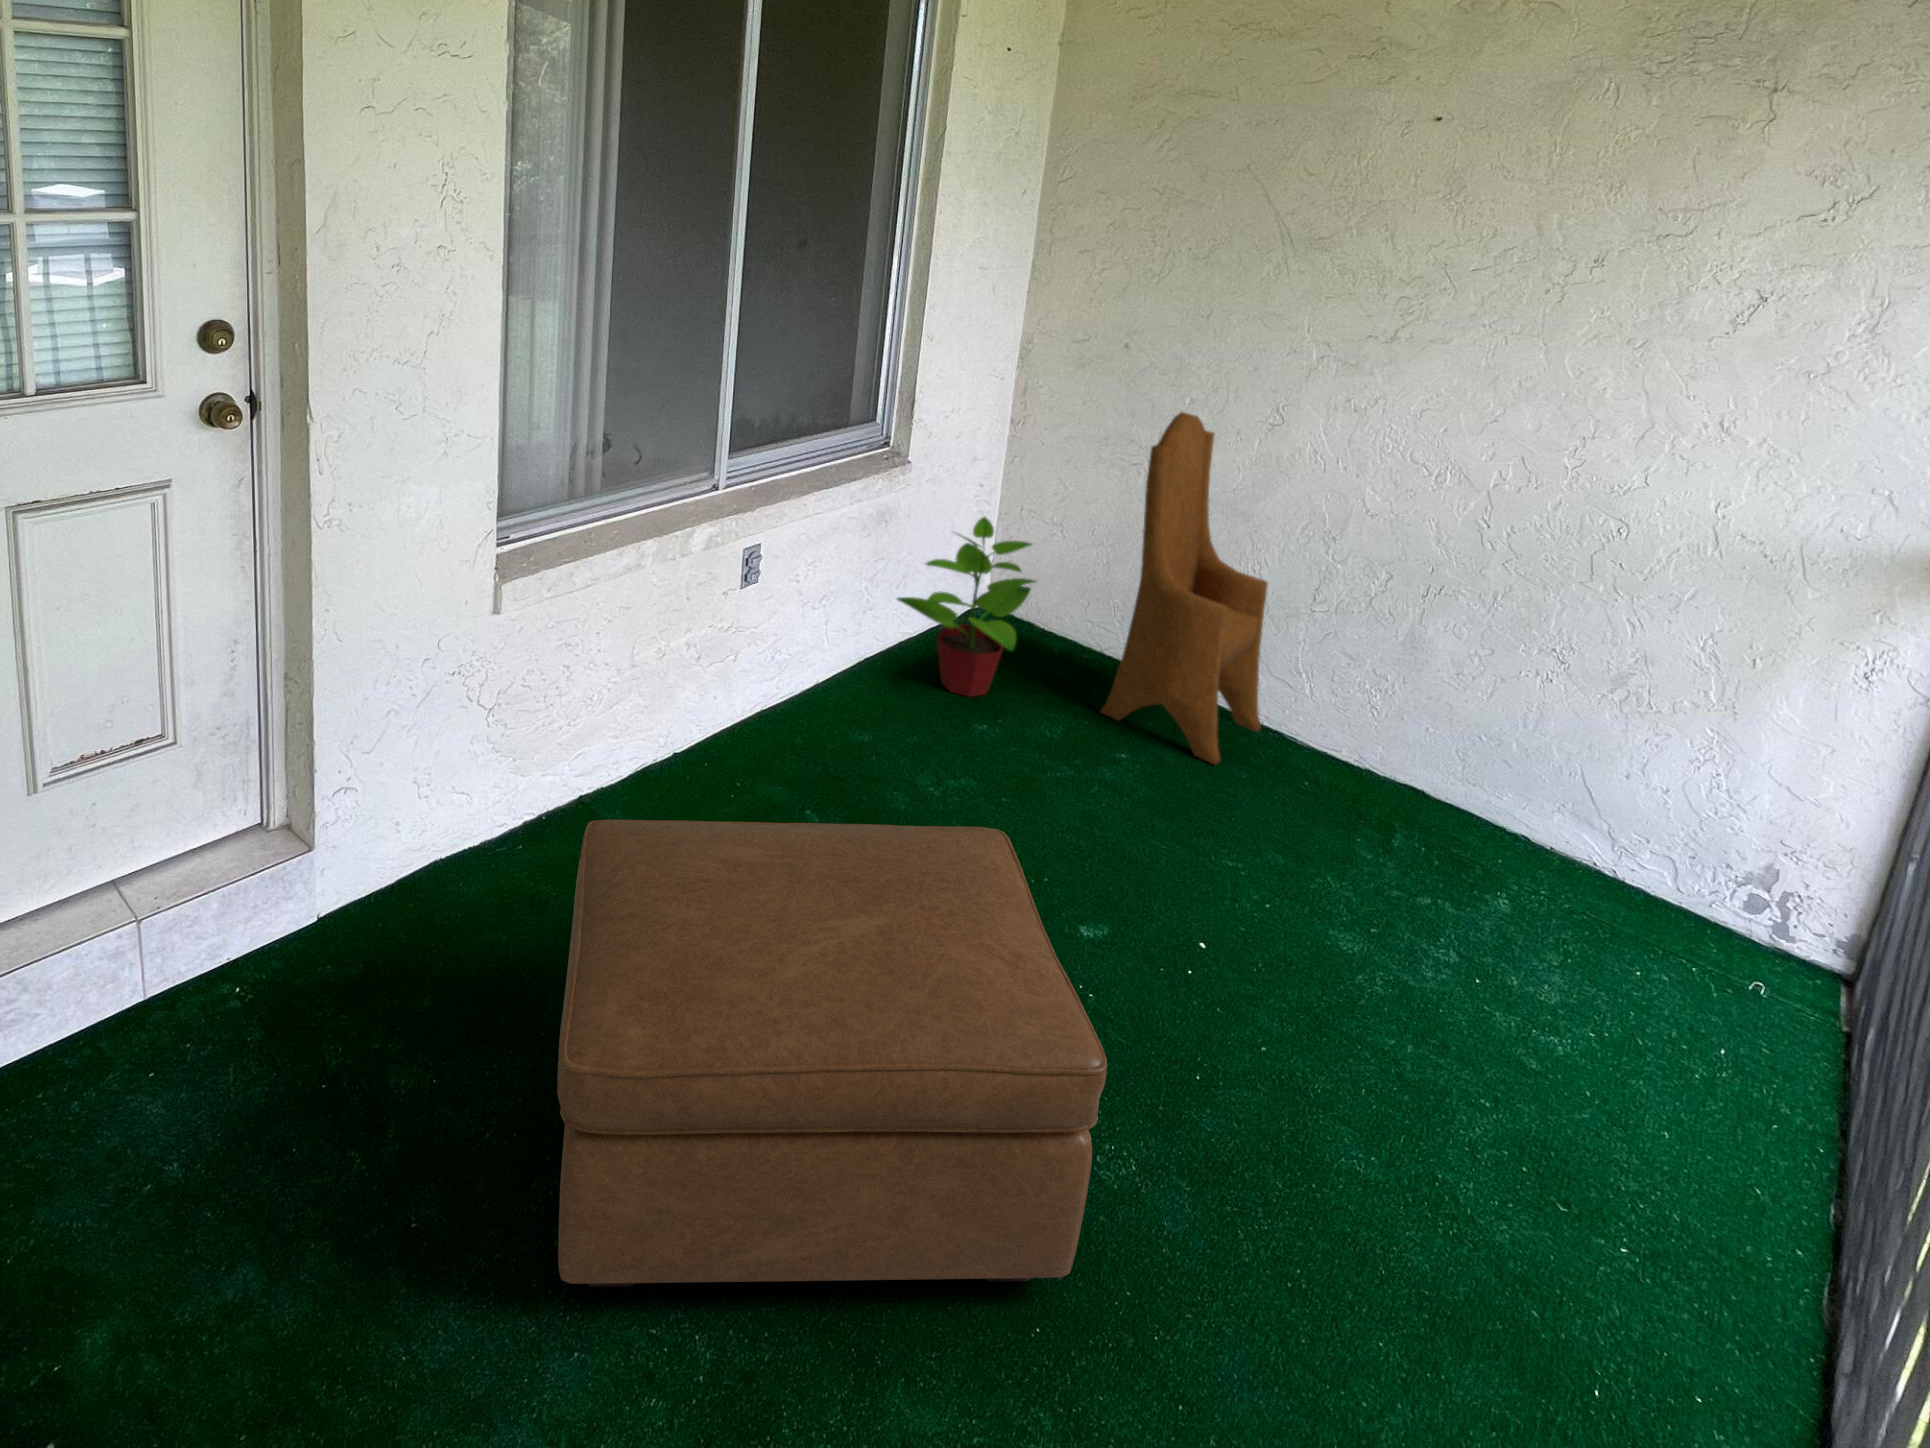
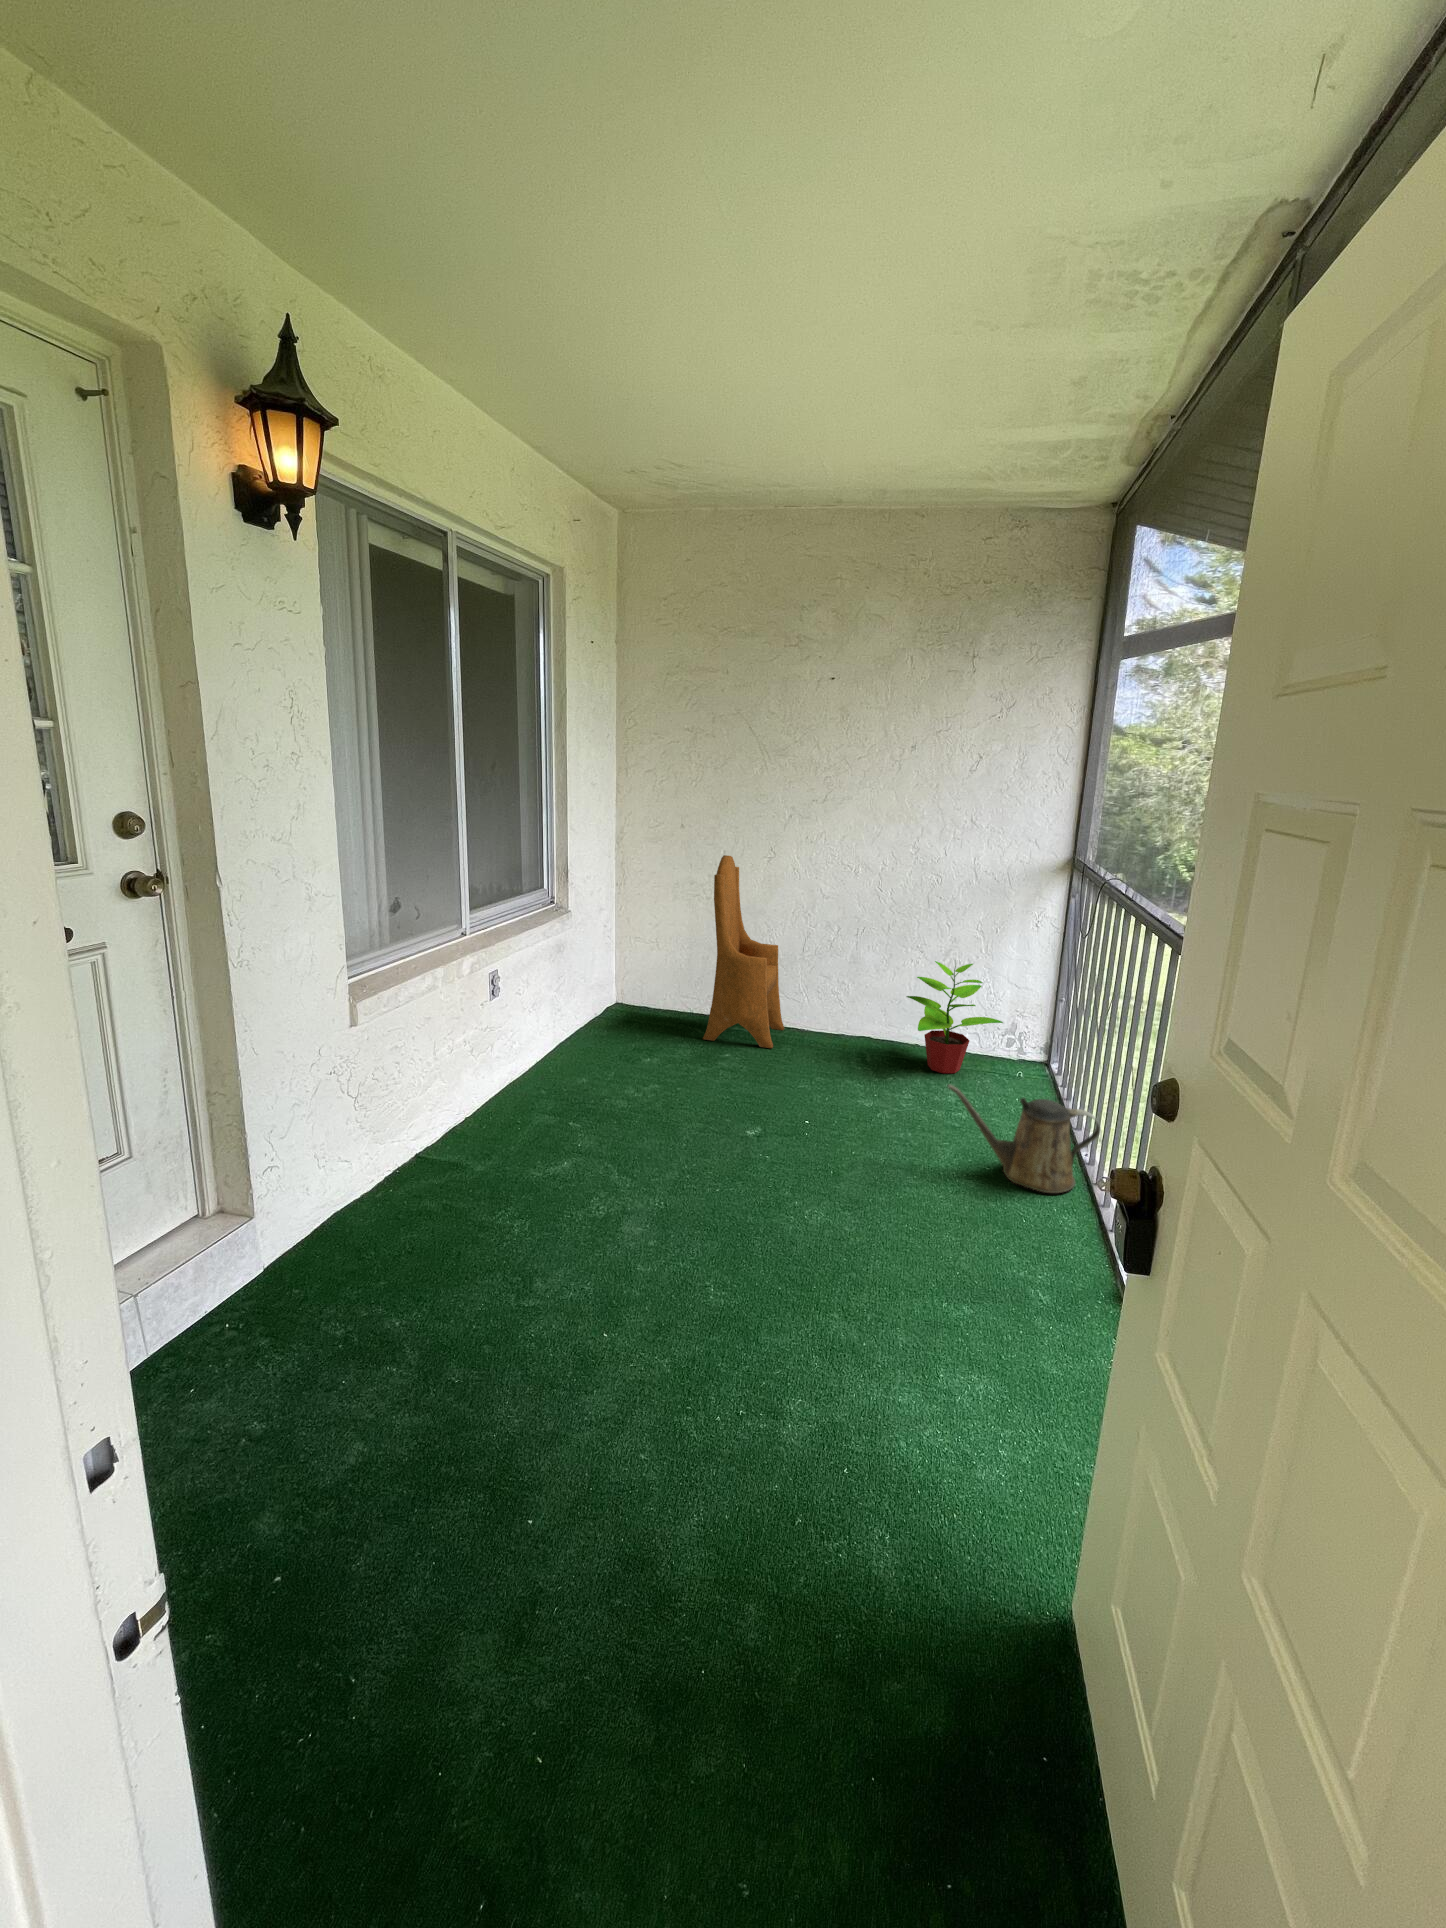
potted plant: present [897,517,1035,697] -> present [907,961,1003,1073]
ottoman: present [557,820,1107,1287] -> none [491,1069,834,1365]
watering can: none [1474,998,1869,1352] -> present [948,1085,1100,1193]

